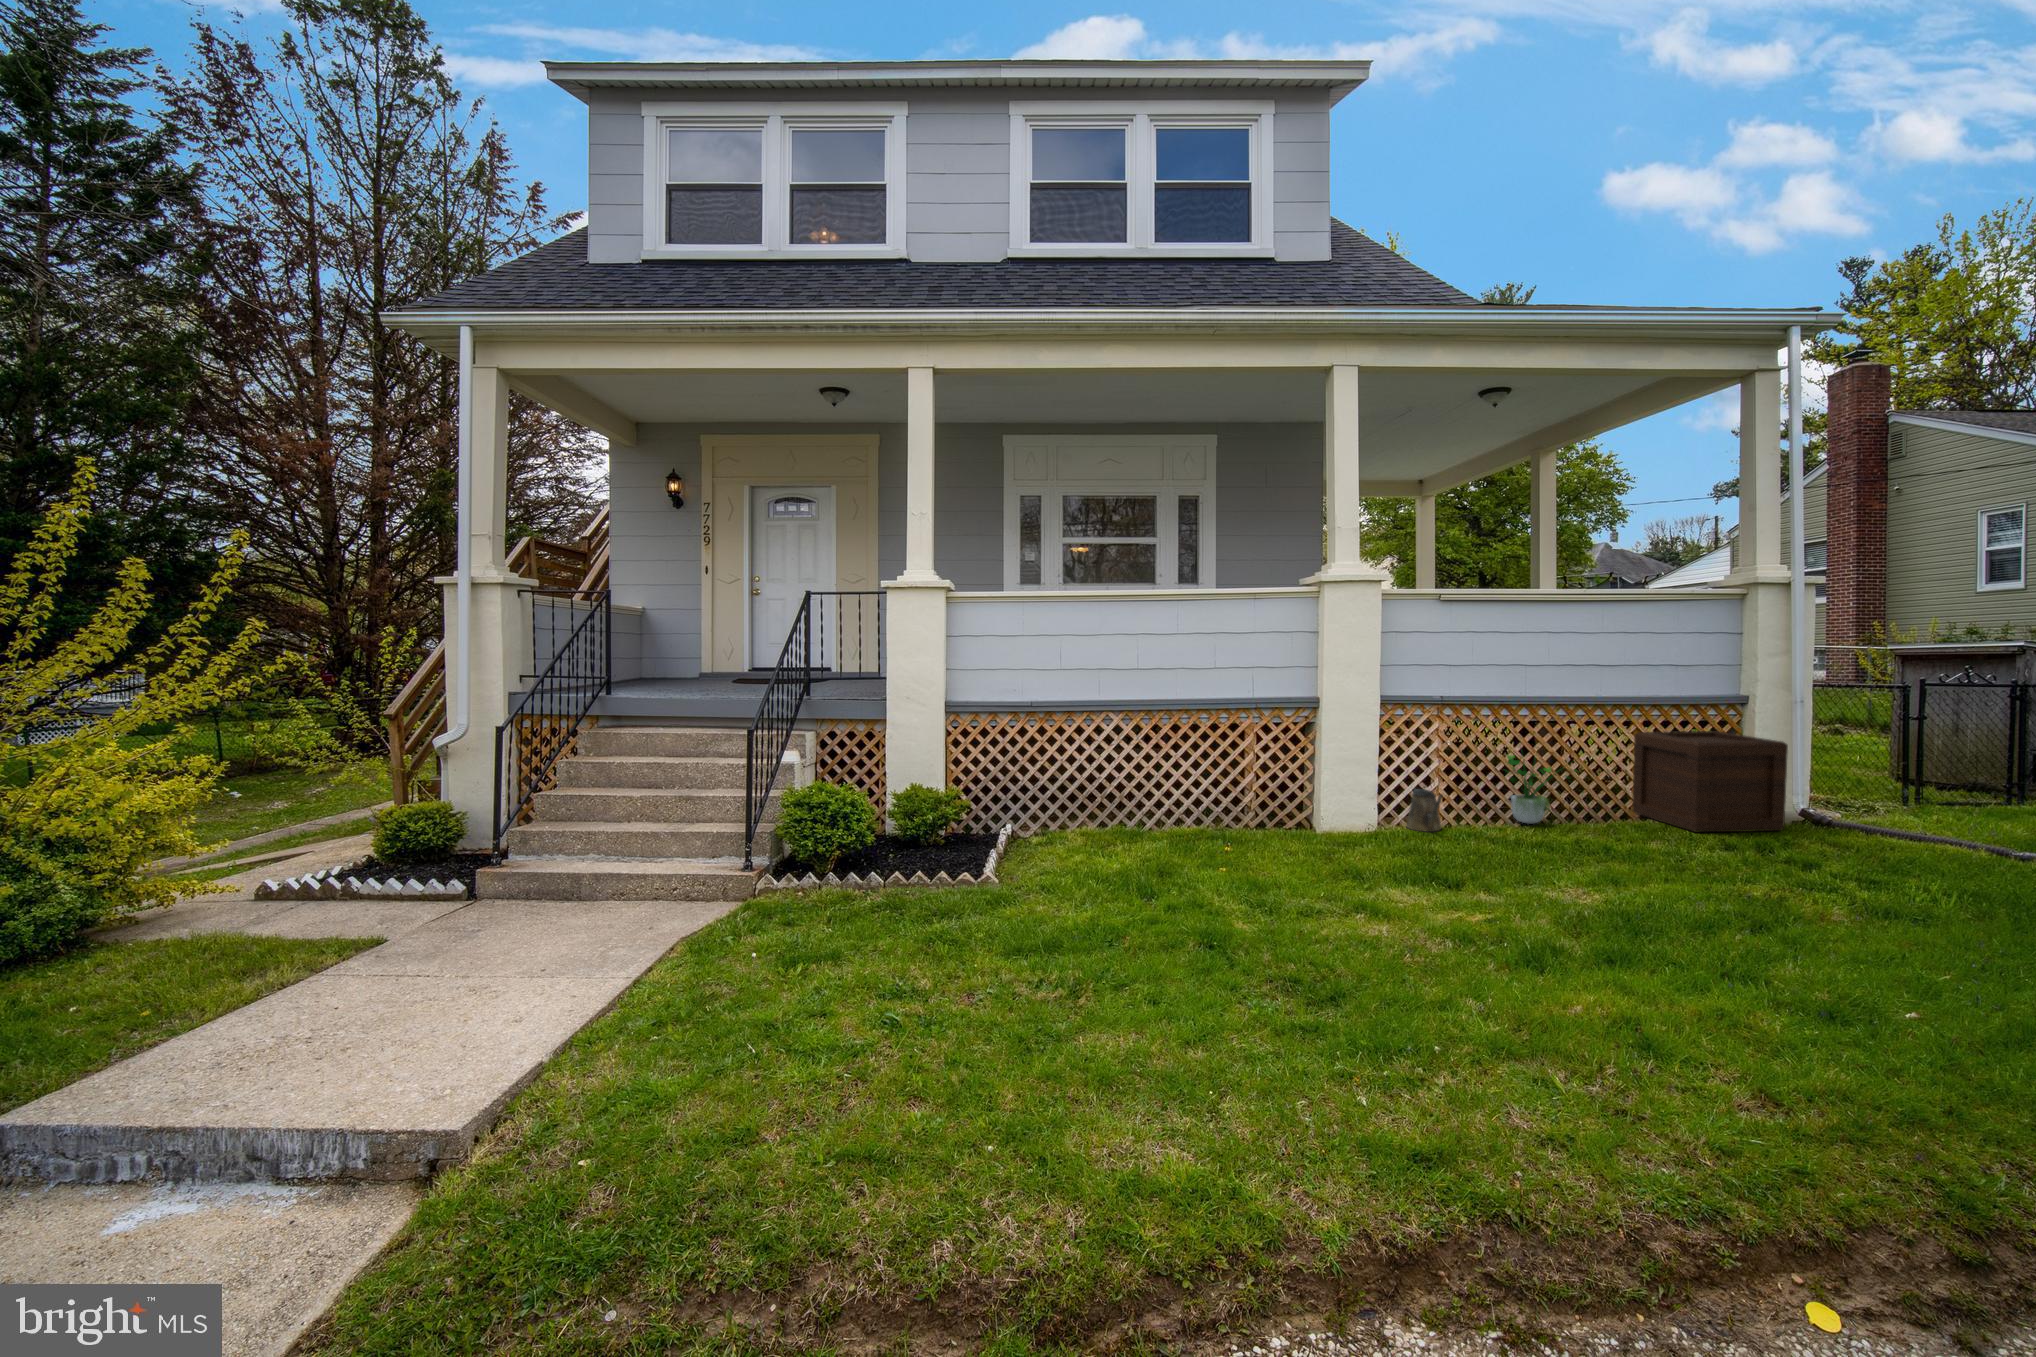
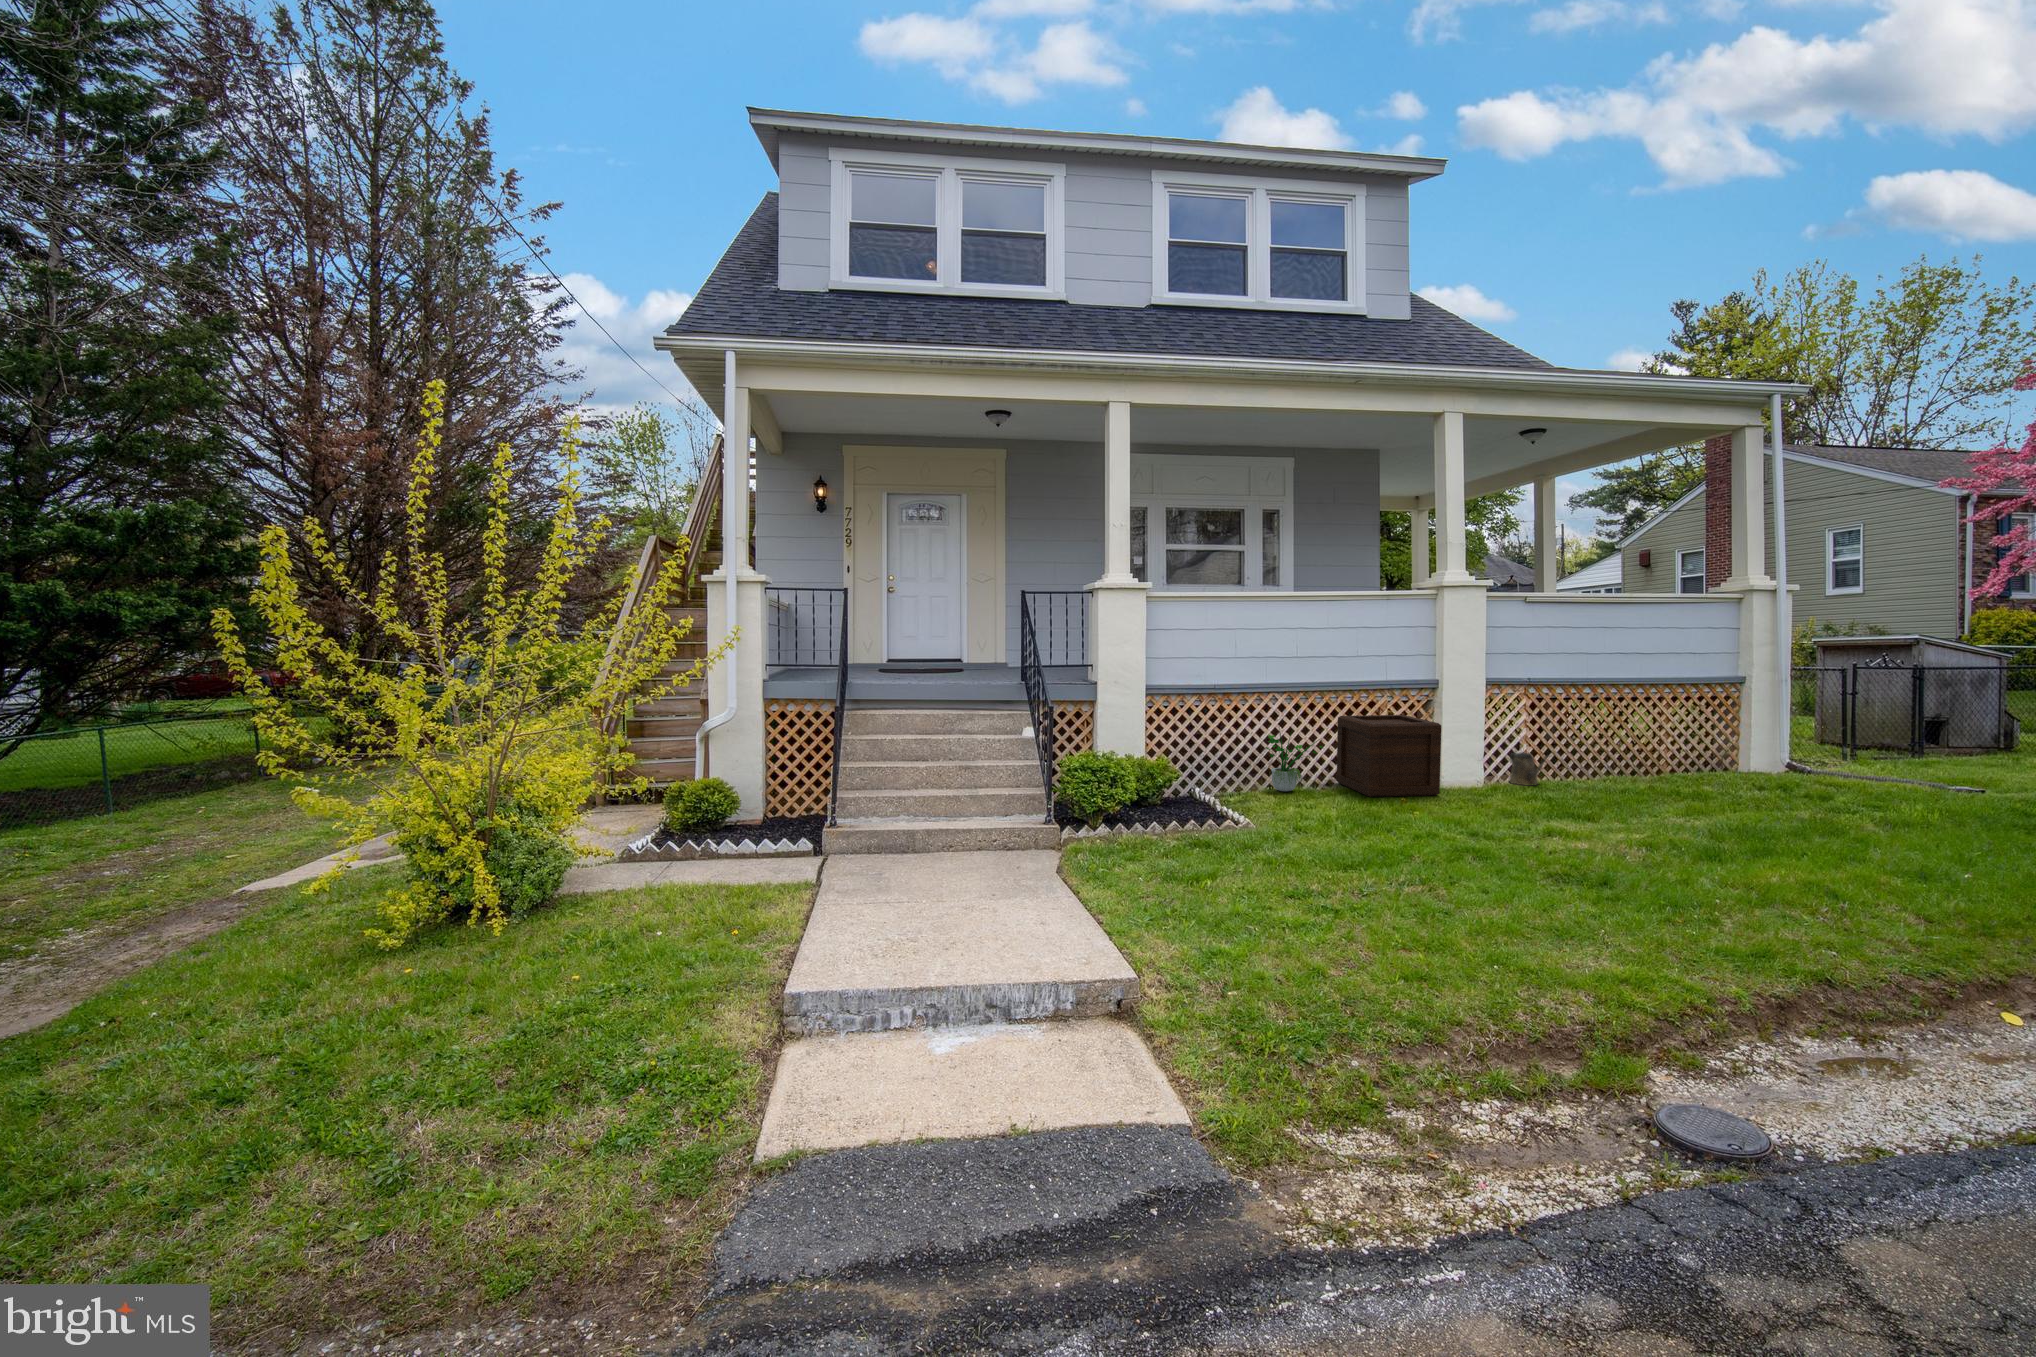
wooden crate: present [1632,731,1788,832] -> present [1337,715,1441,797]
potted plant: present [1507,755,1577,824] -> present [1266,733,1323,792]

